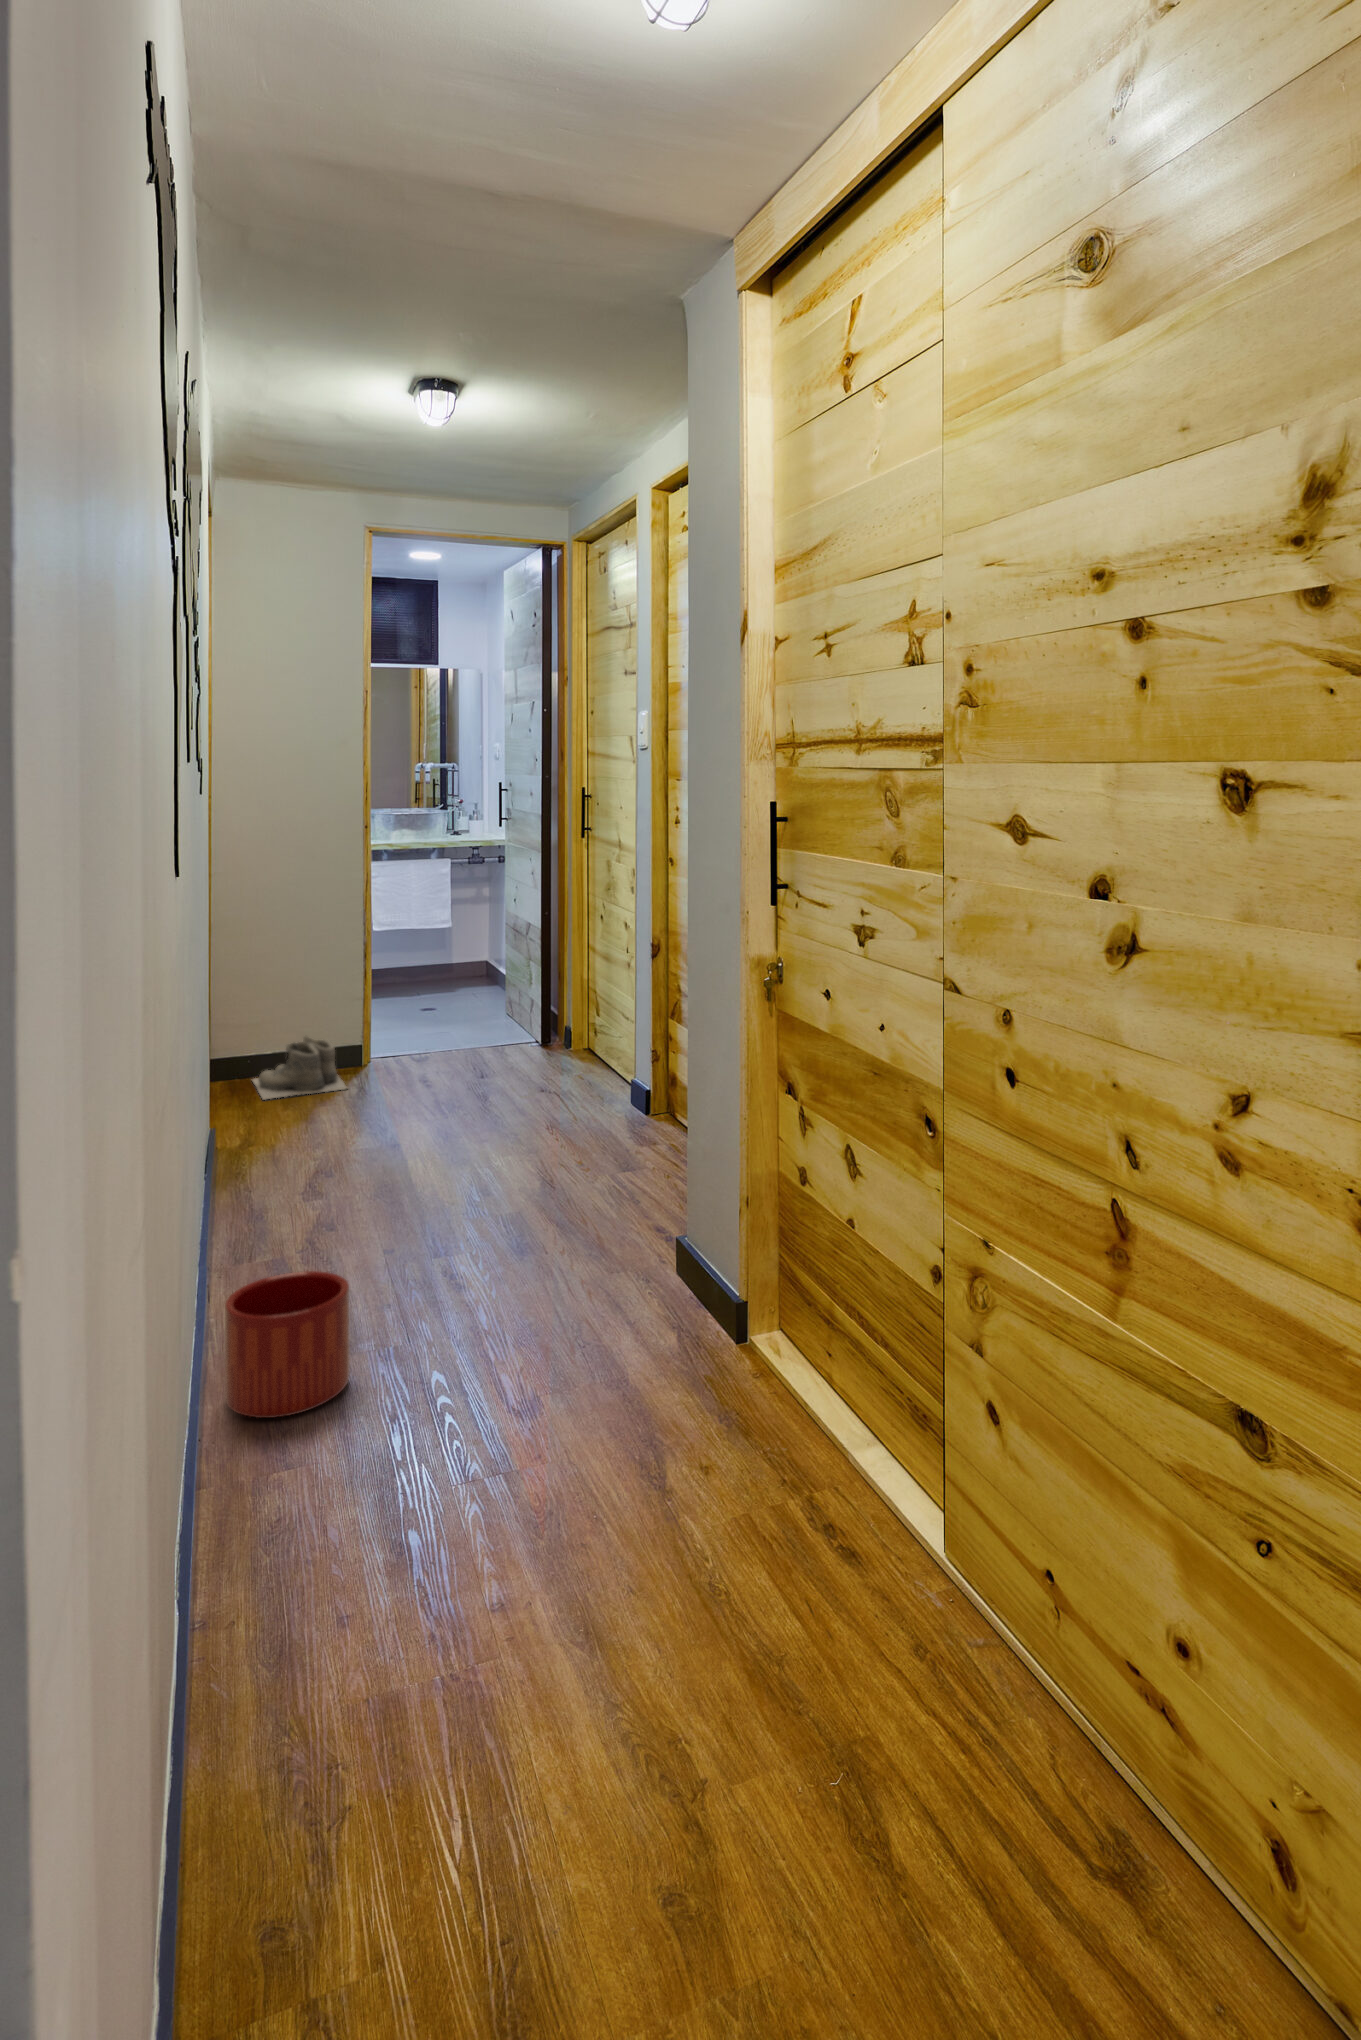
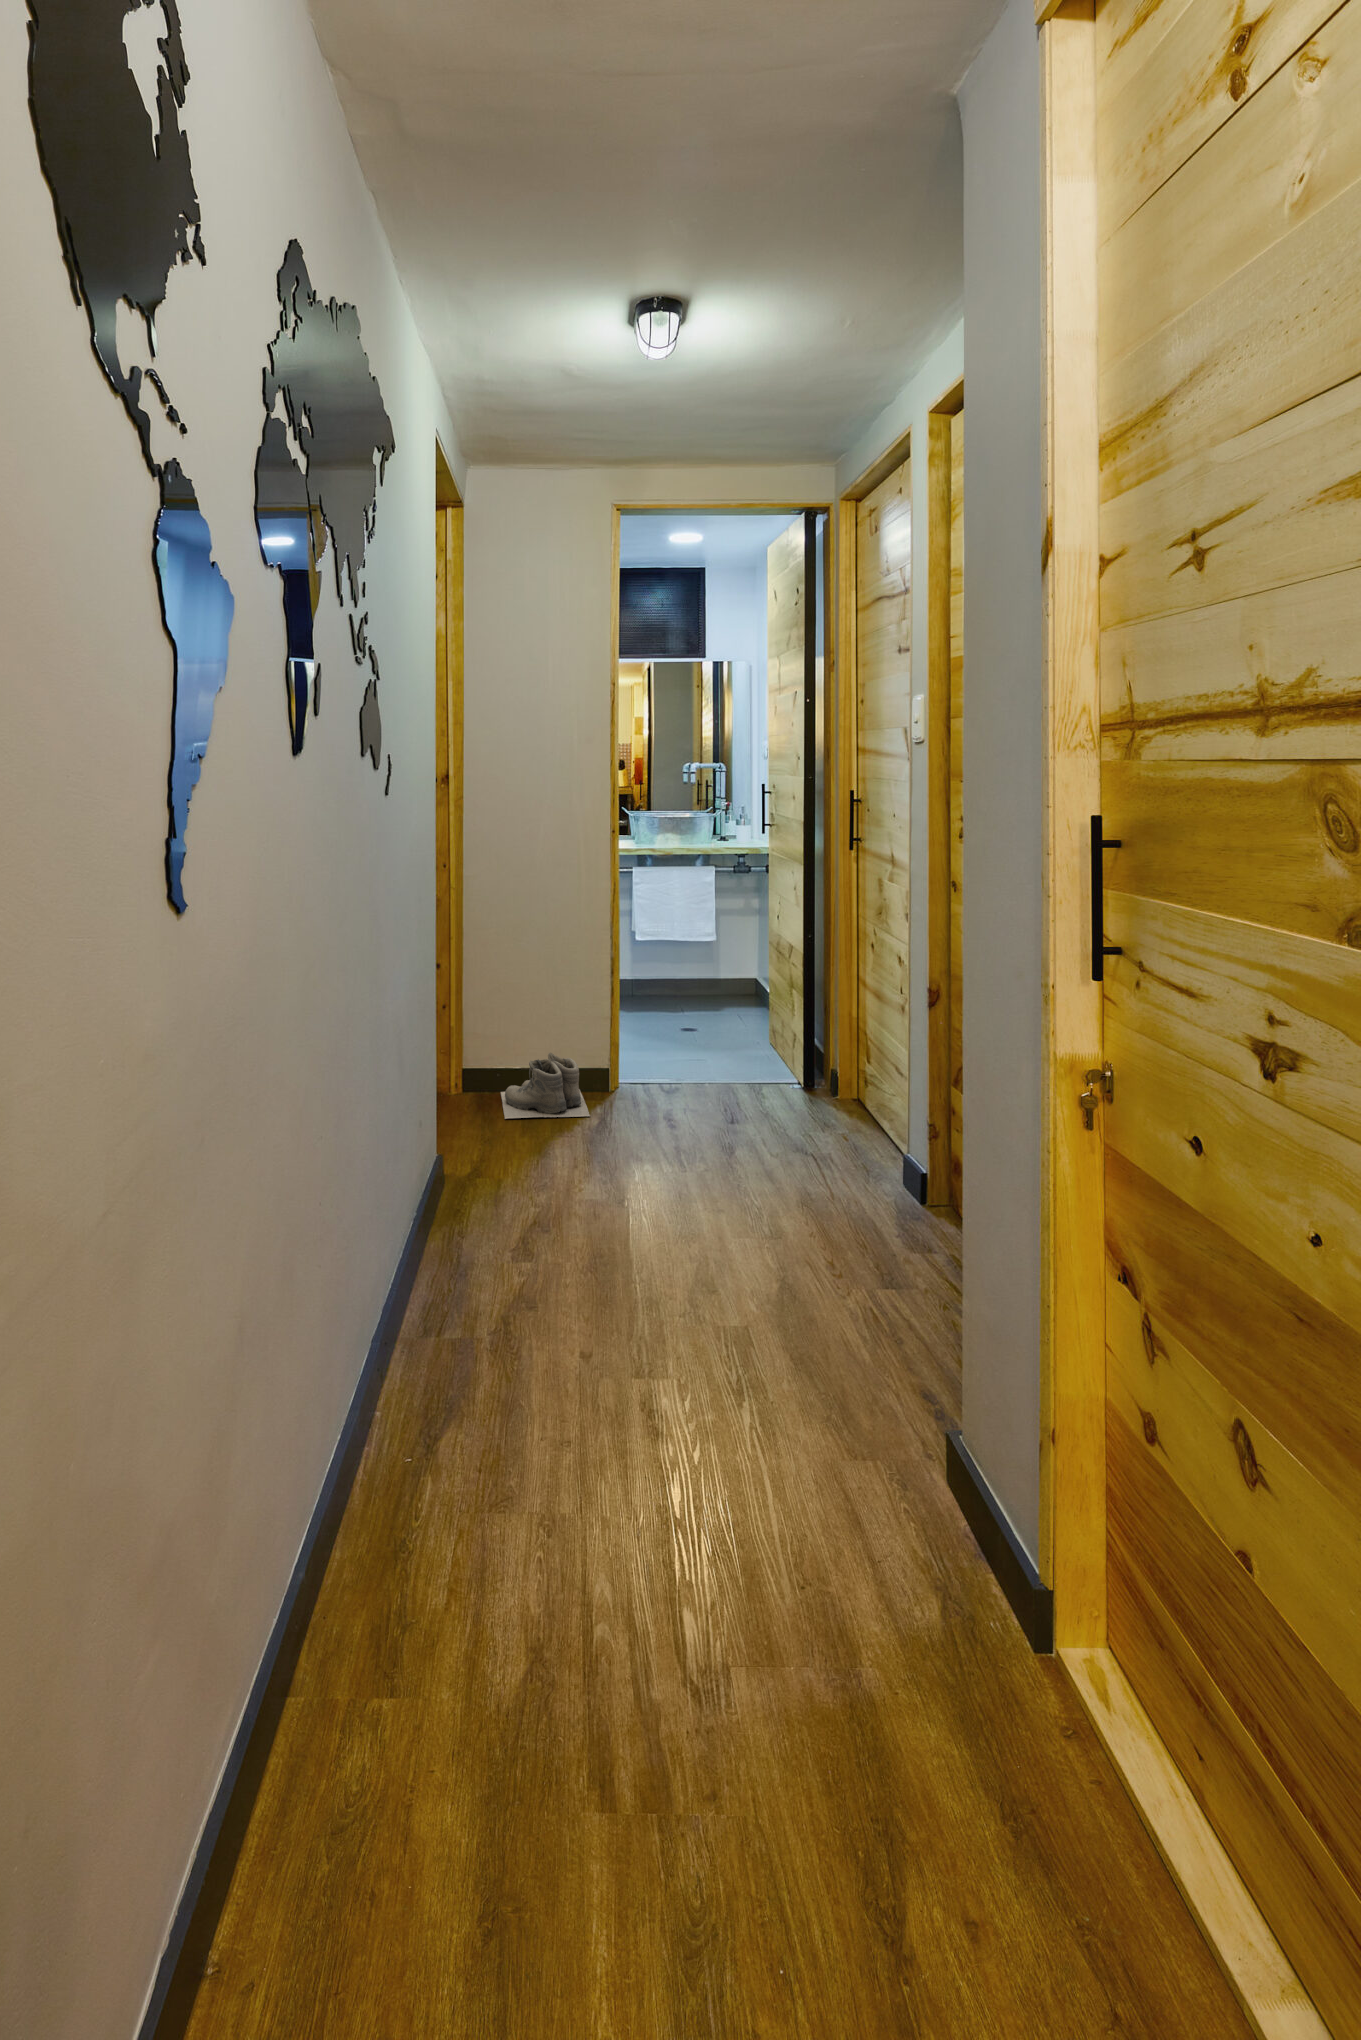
planter: present [225,1271,350,1418] -> none [351,1397,497,1602]

